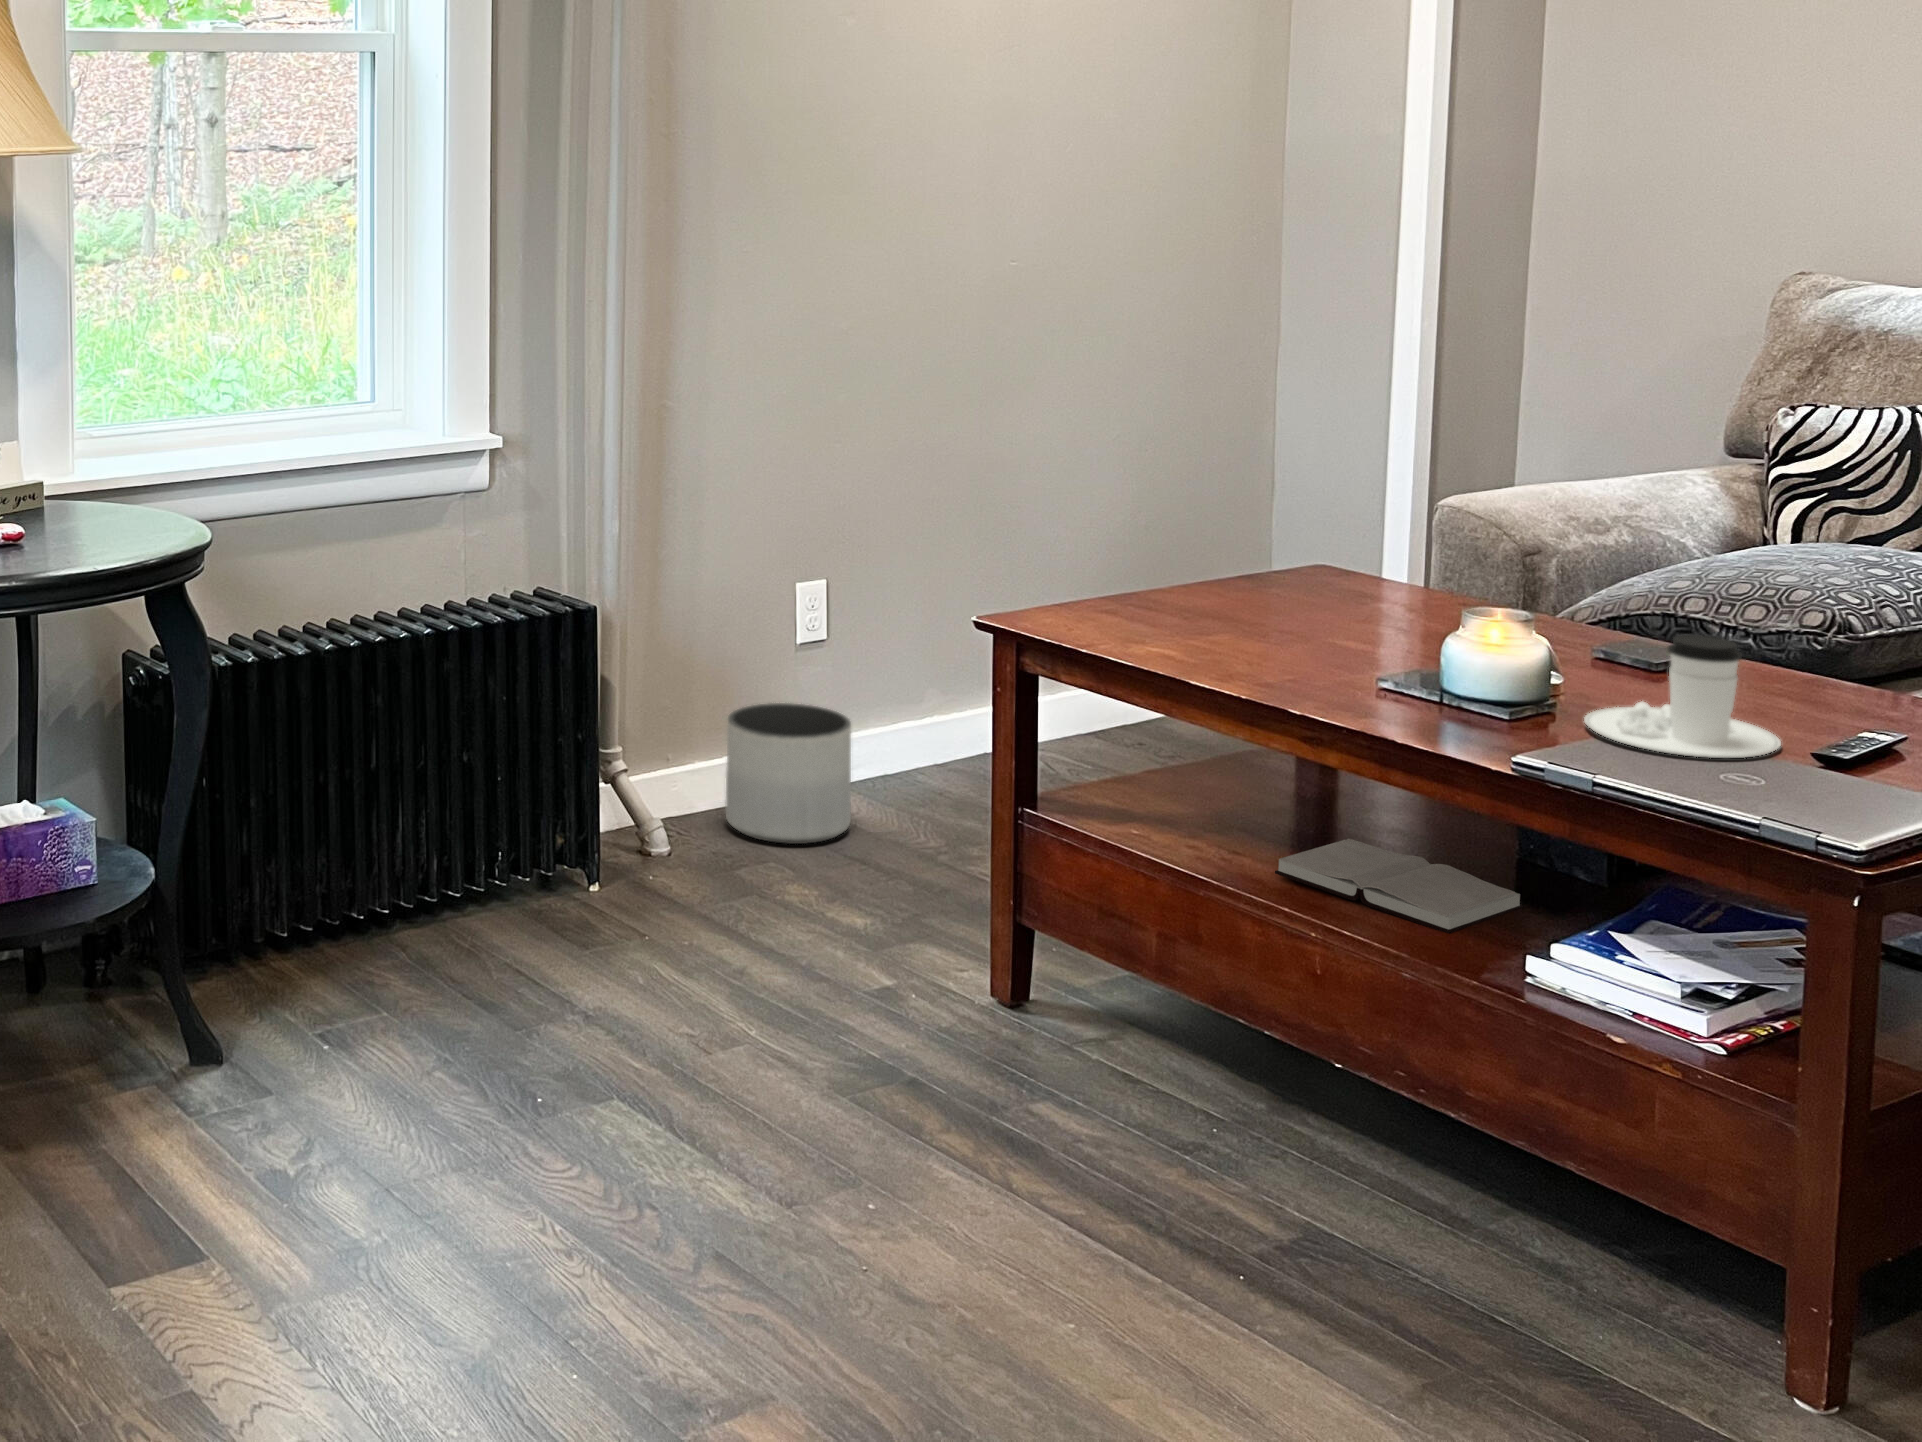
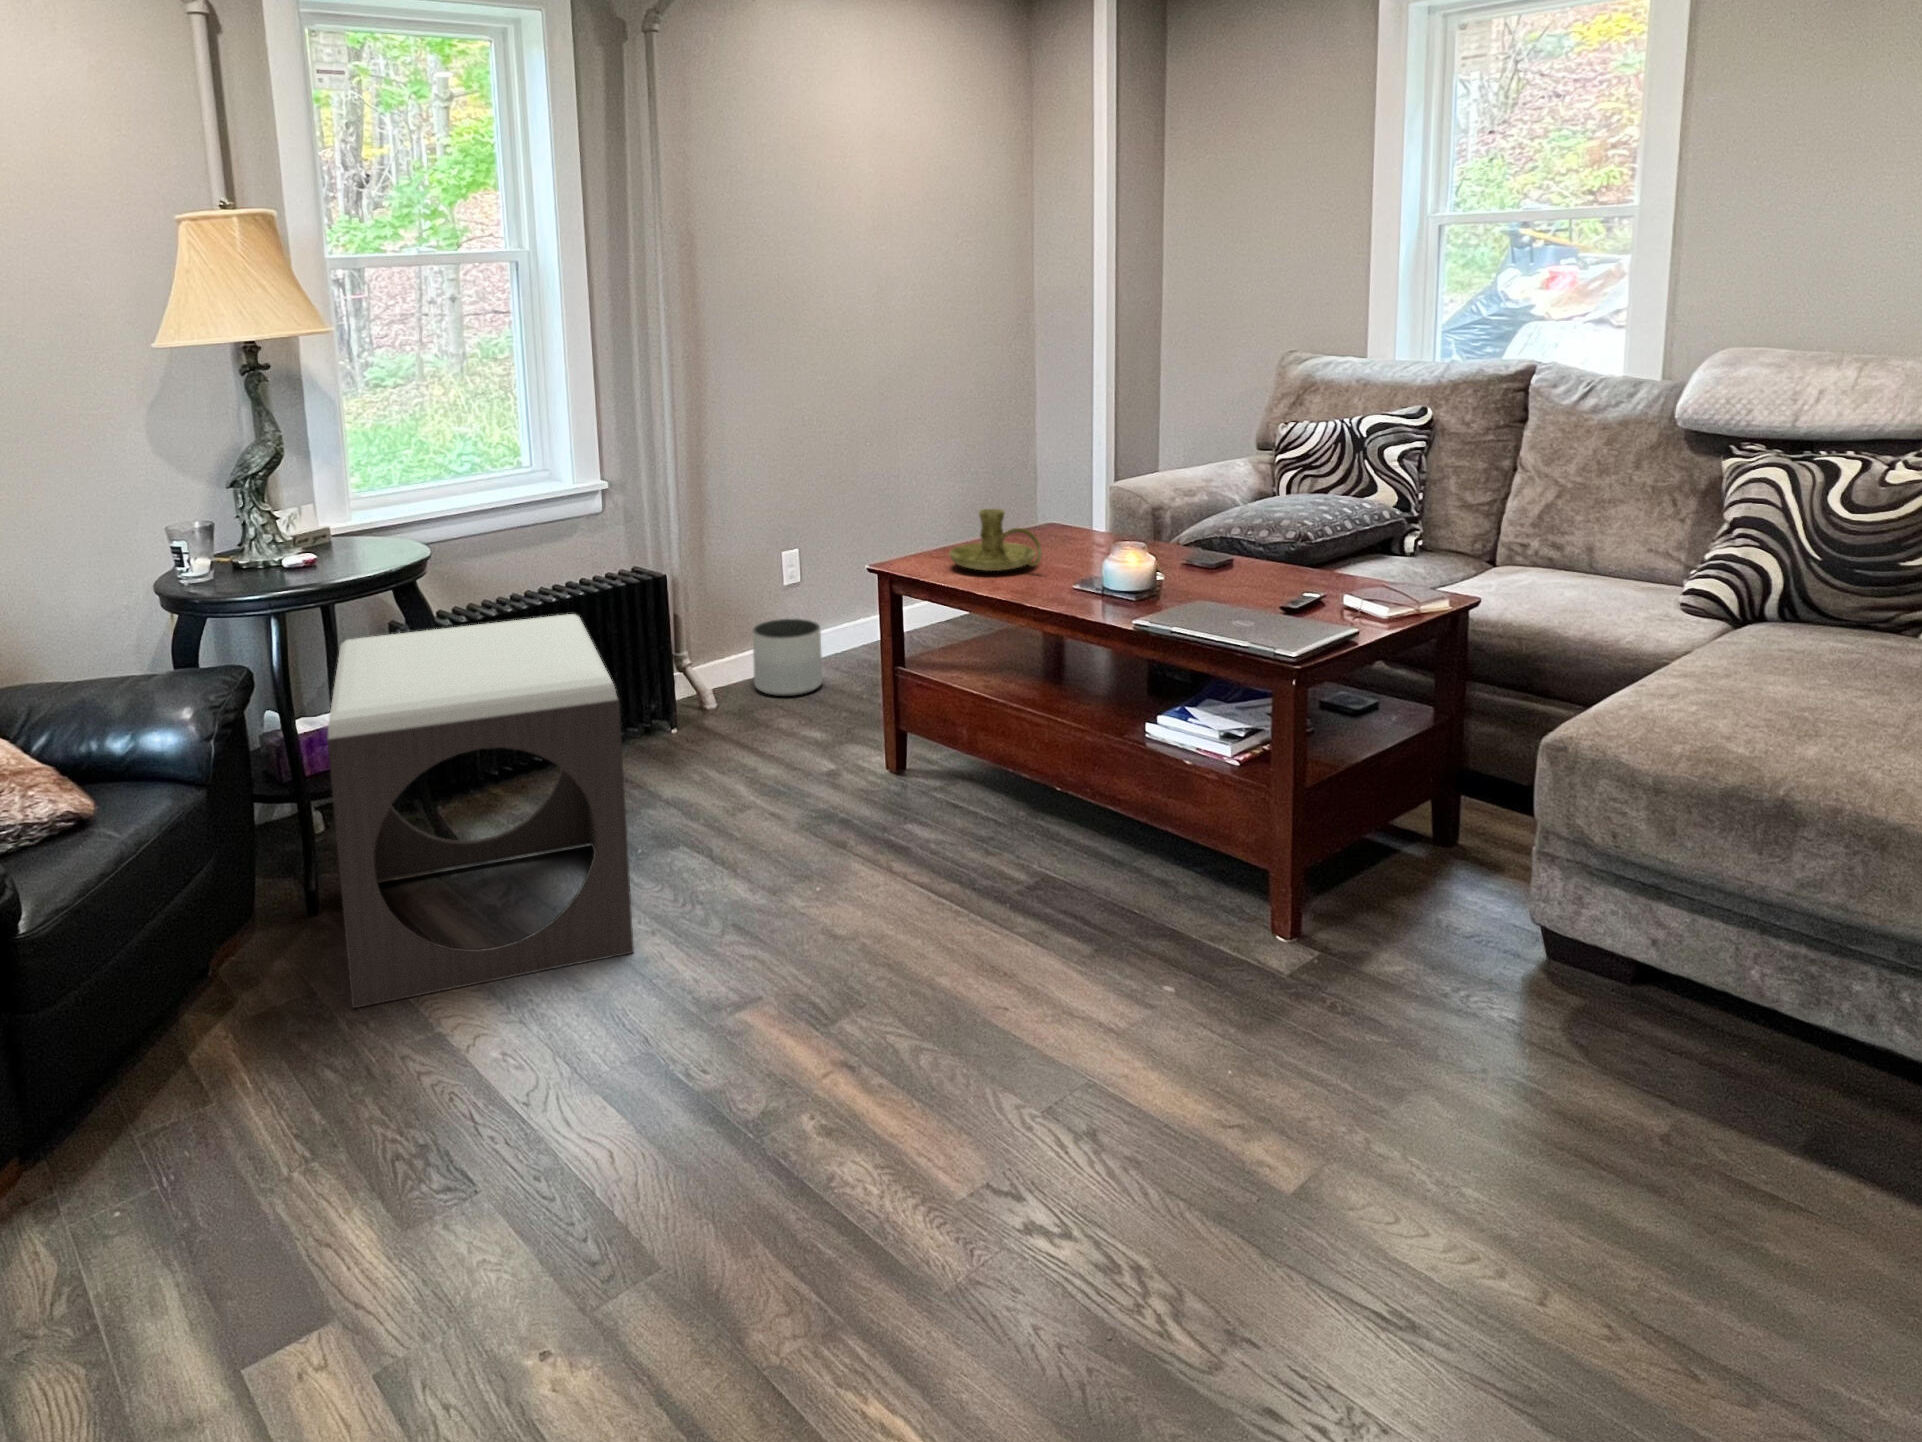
candle holder: none [1124,523,1312,640] -> present [949,509,1042,571]
coffee cup: present [1584,635,1781,758] -> none [1166,553,1256,614]
footstool: none [24,662,528,1332] -> present [327,614,634,1008]
hardback book: present [1275,839,1523,934] -> none [1027,668,1146,713]

